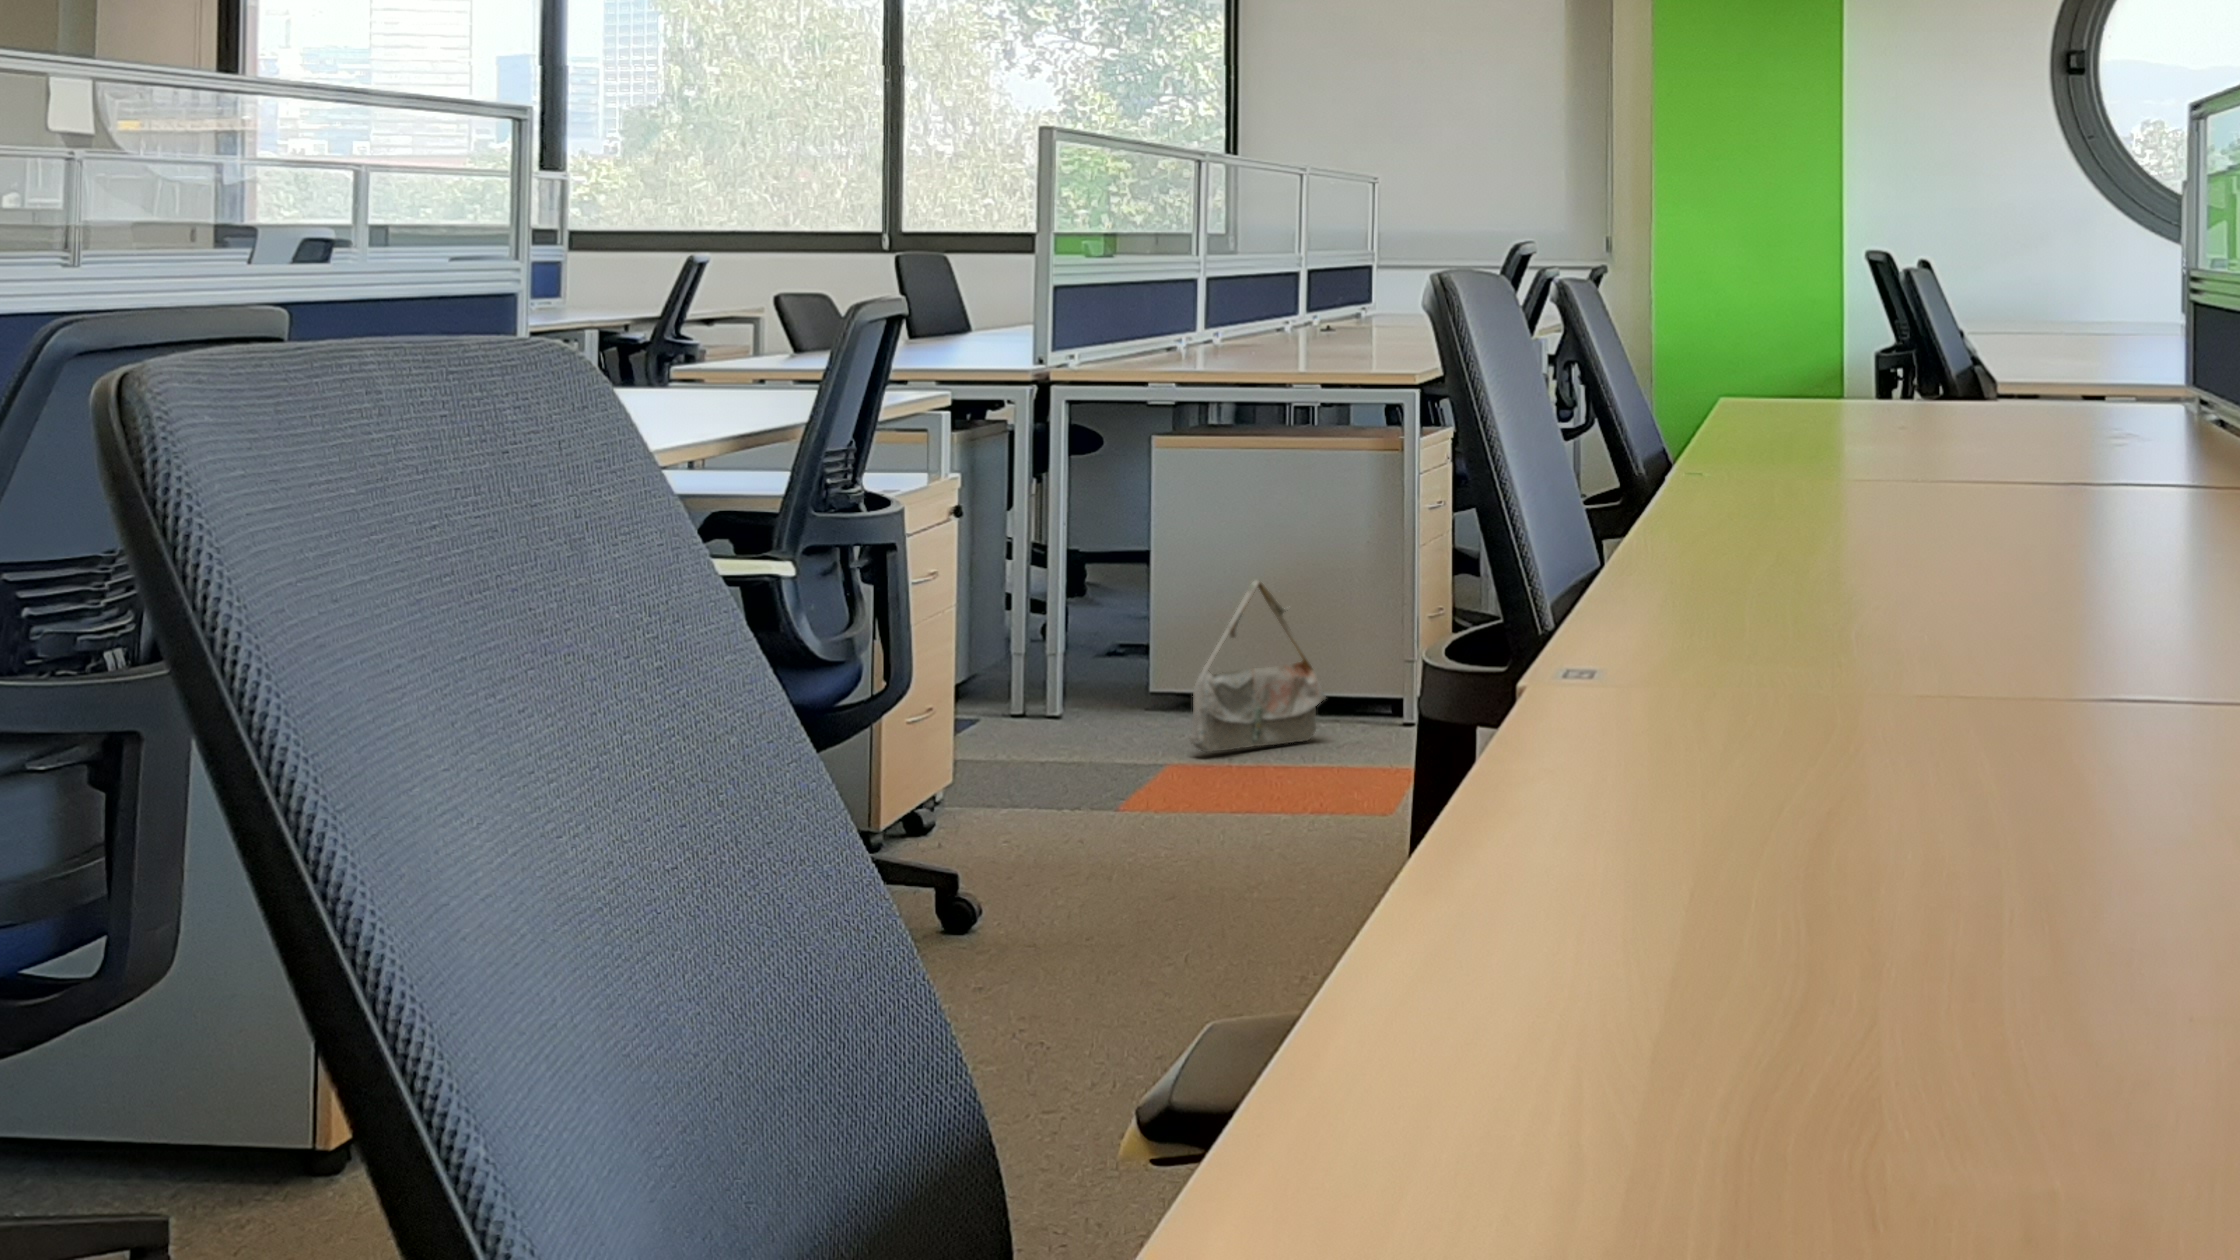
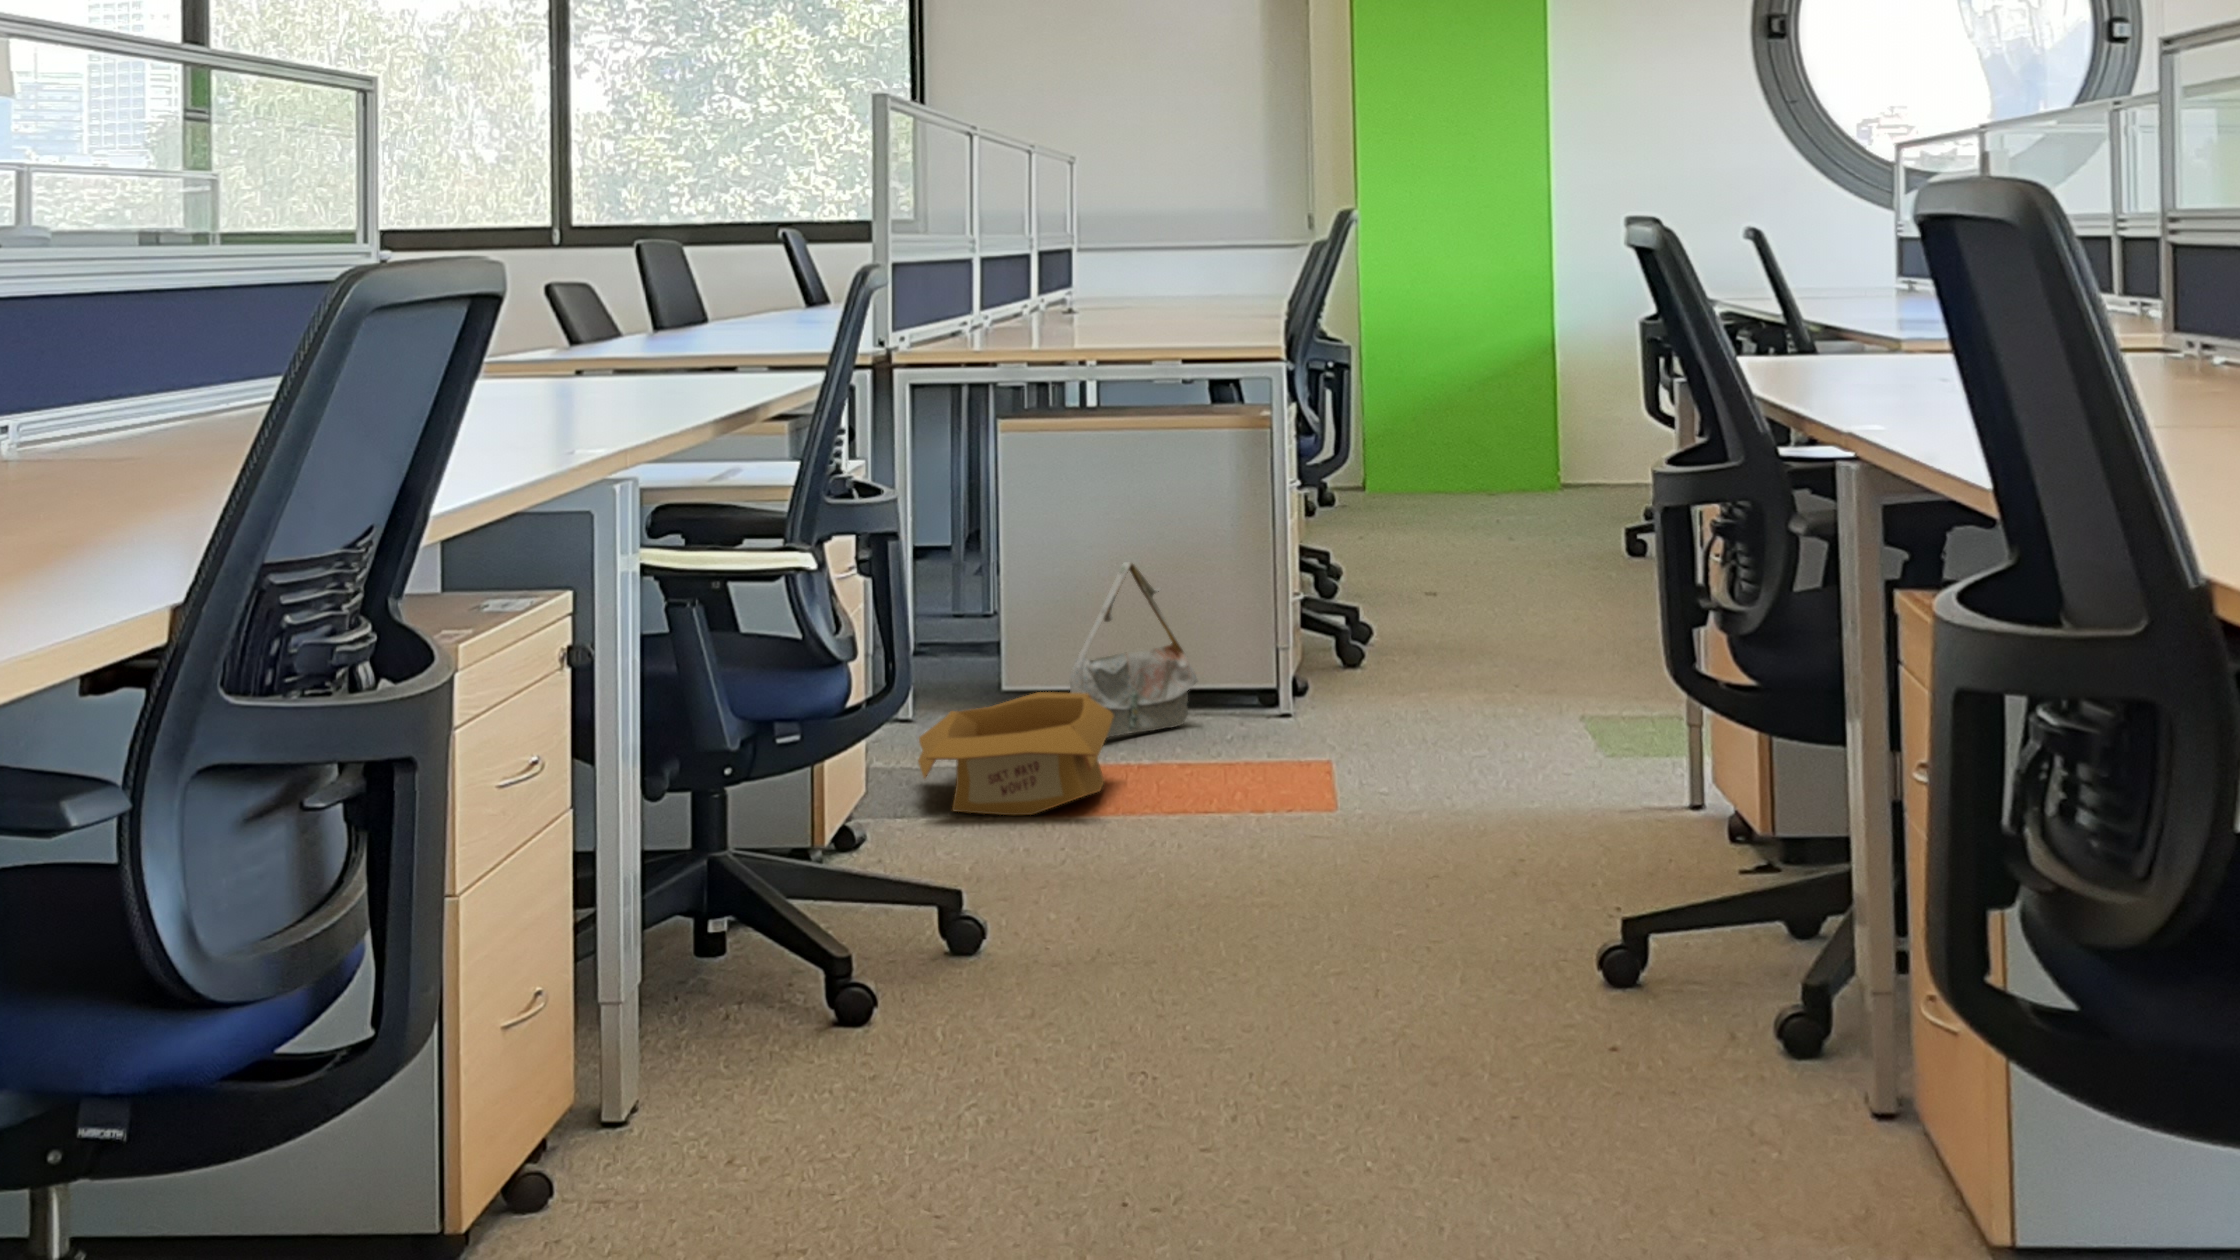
cardboard box: none [1009,704,1211,823] -> present [918,692,1114,815]

